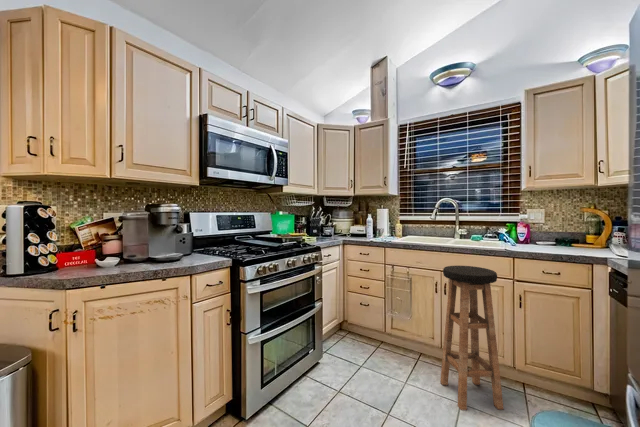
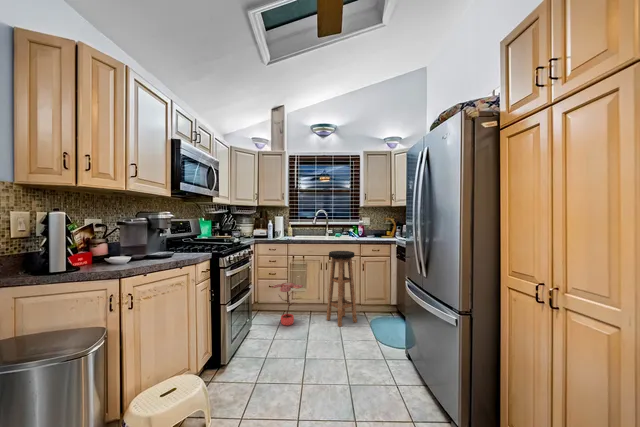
potted plant: none [350,306,396,375] -> present [272,283,303,326]

